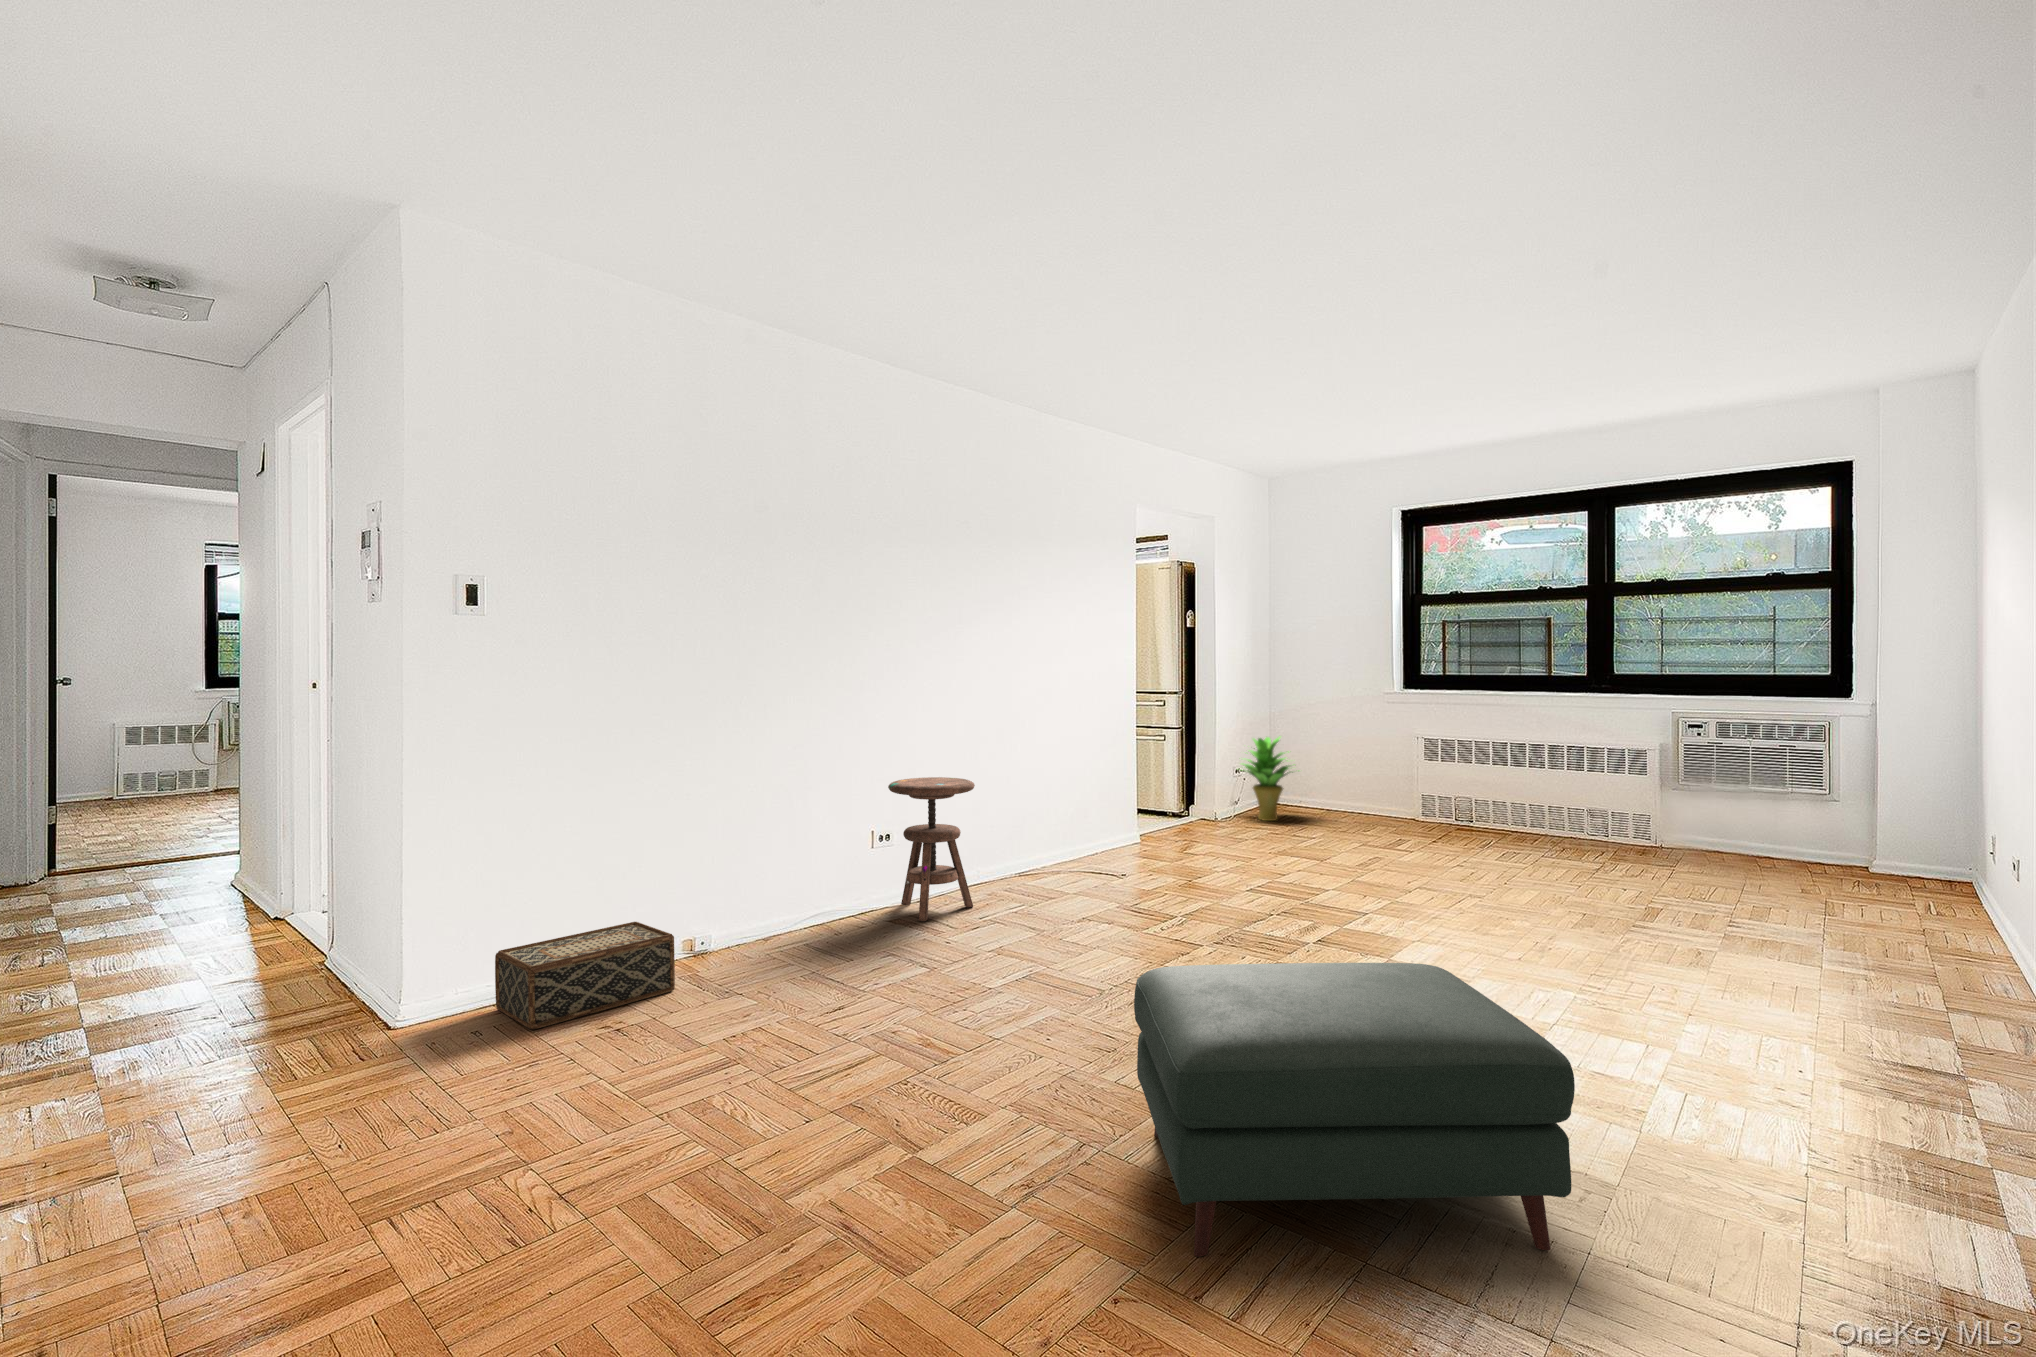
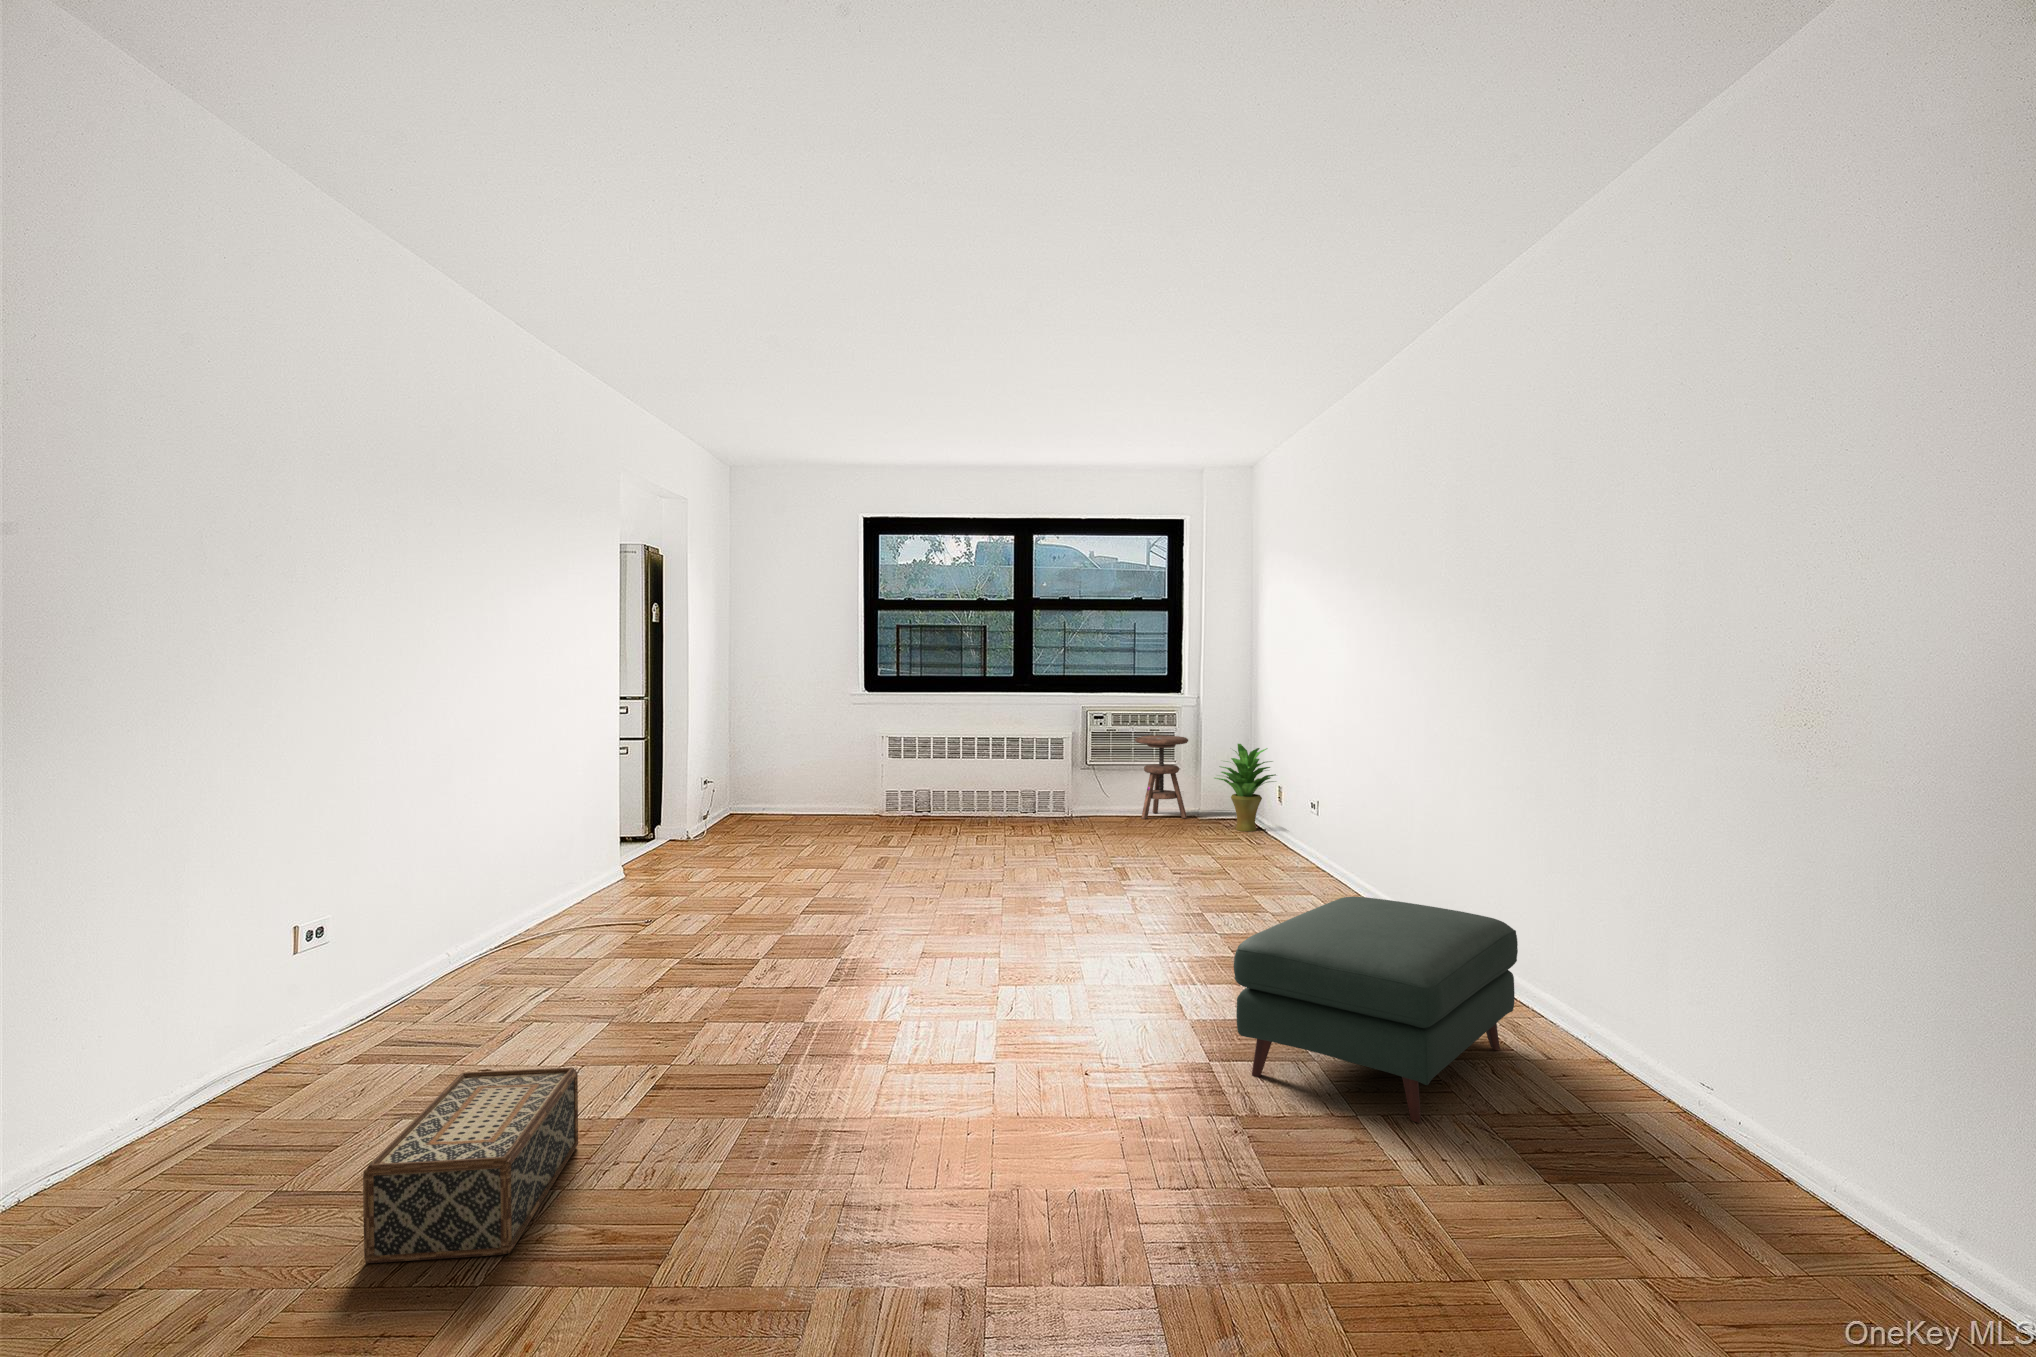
potted plant: present [1242,737,1293,821] -> present [1215,744,1276,831]
side table: present [888,777,975,921] -> present [1135,736,1188,819]

